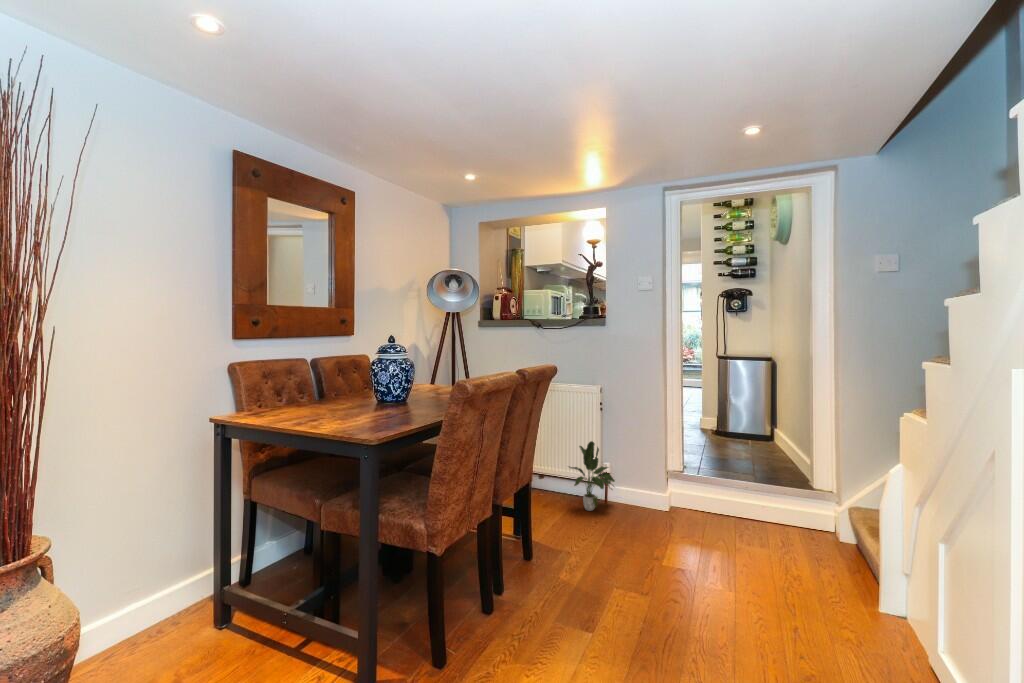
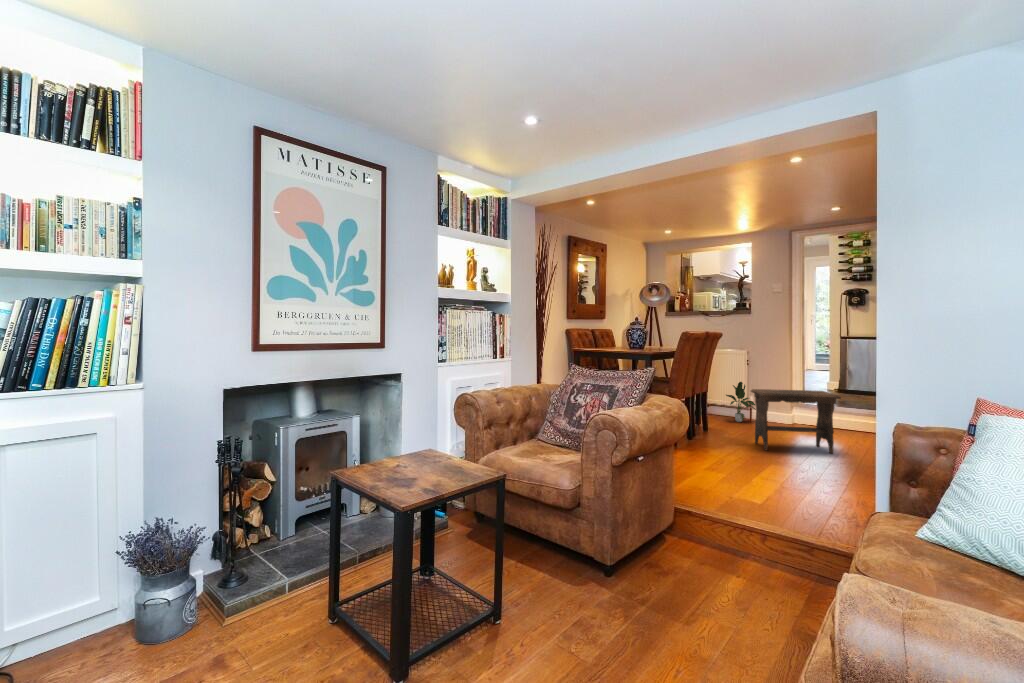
footstool: none [606,495,795,662] -> present [751,389,841,454]

